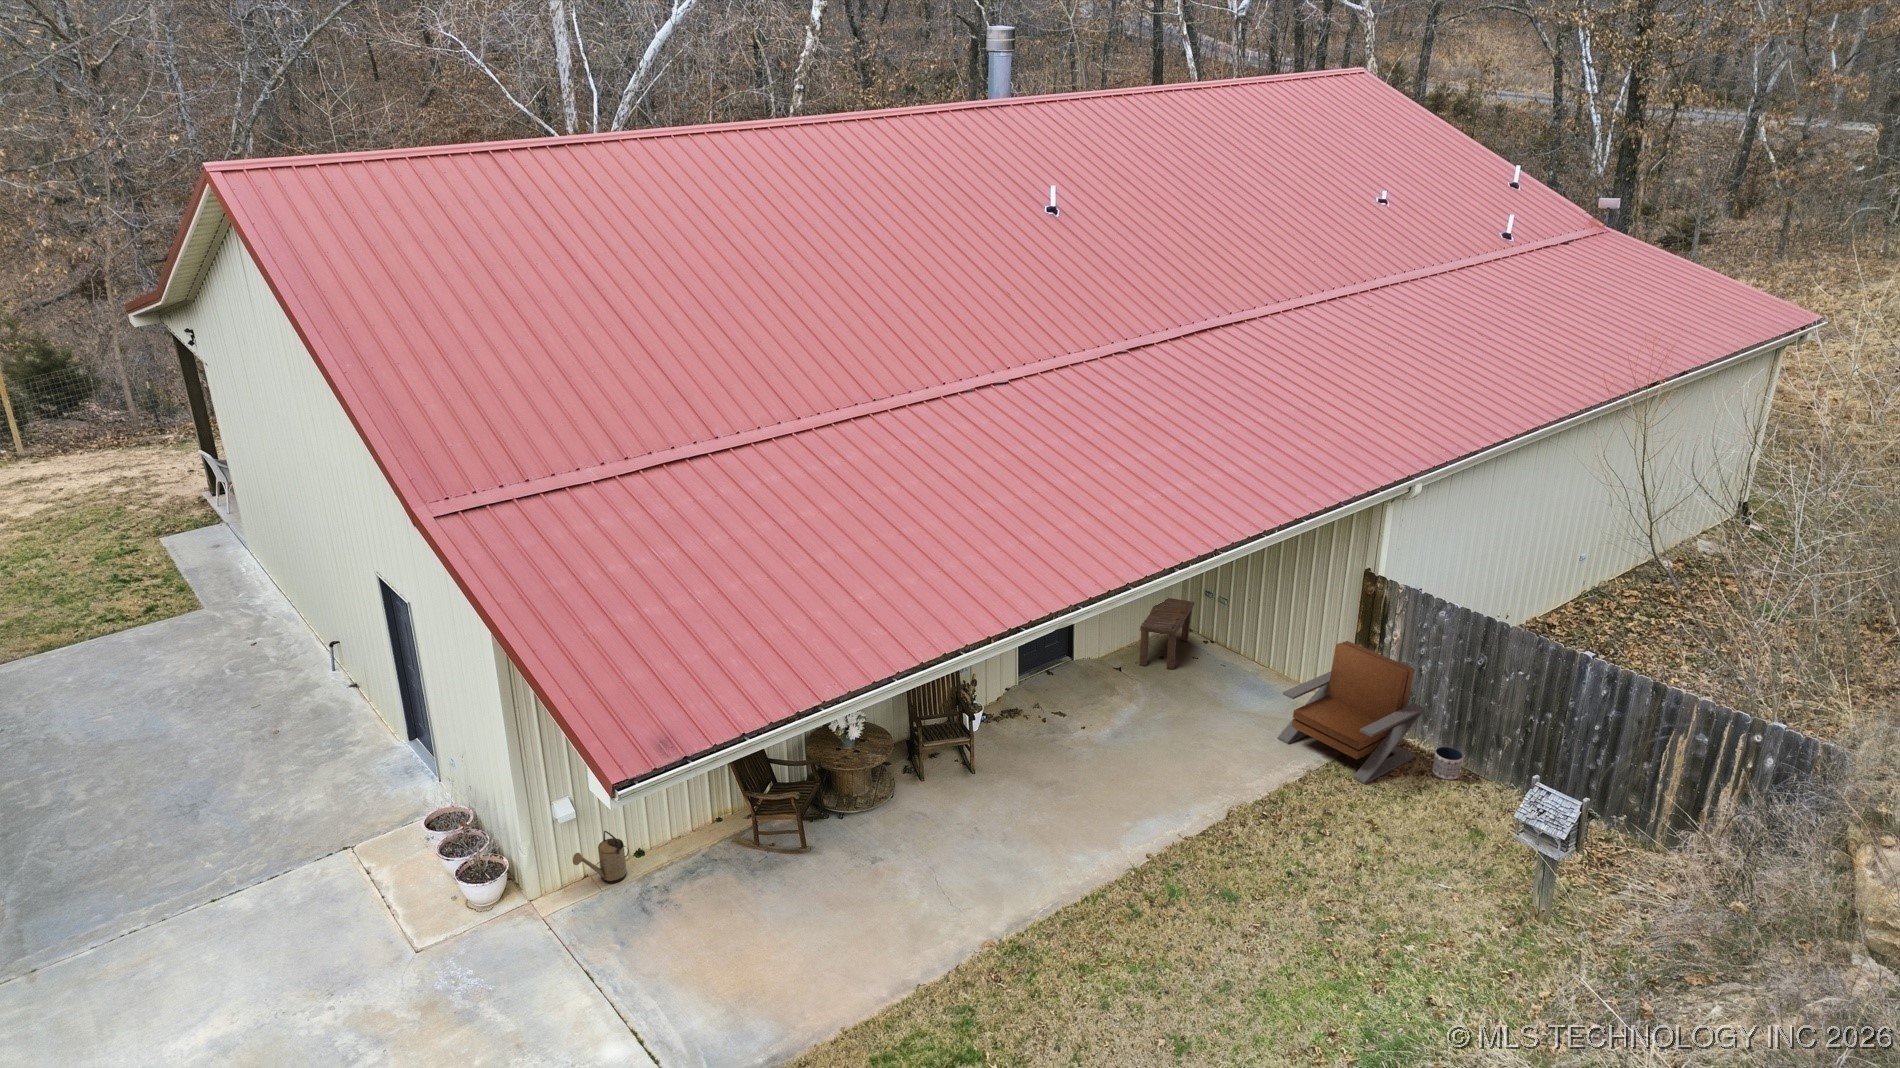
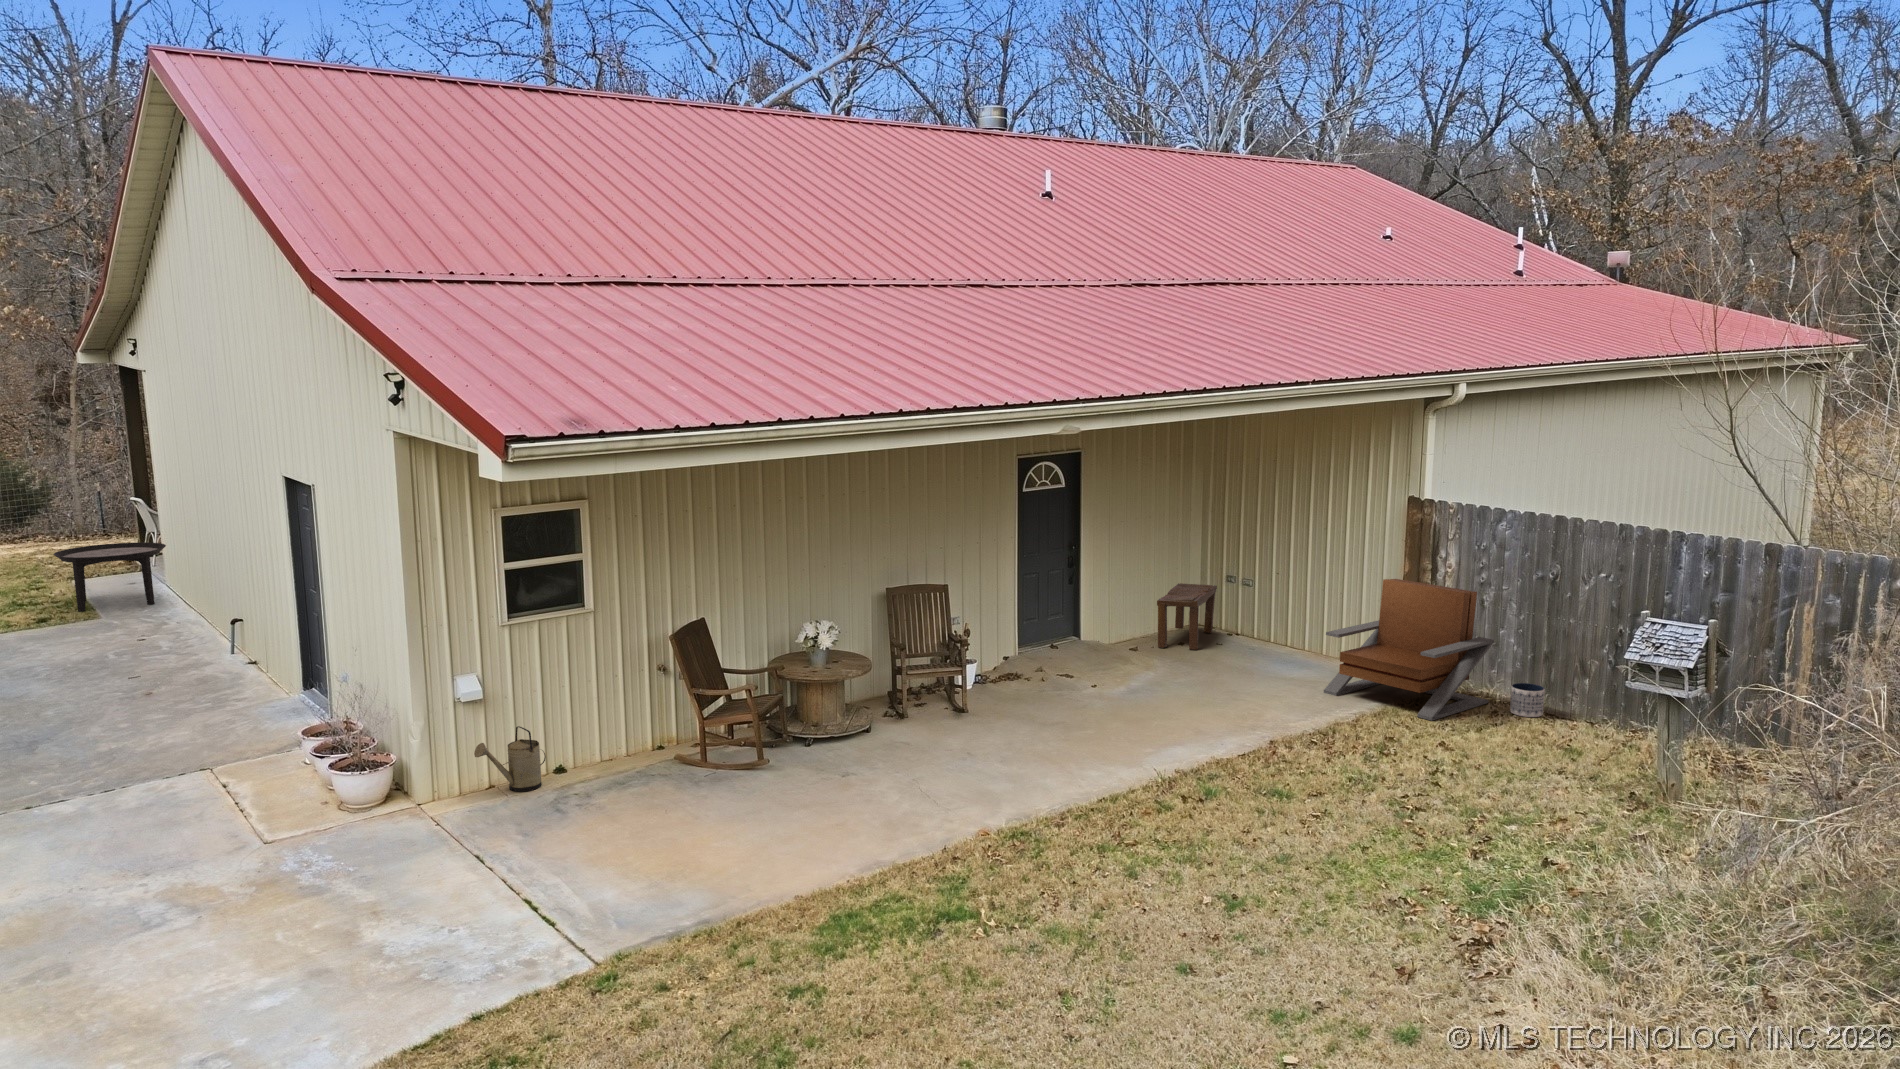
round table: none [153,521,250,595] -> present [53,542,166,612]

